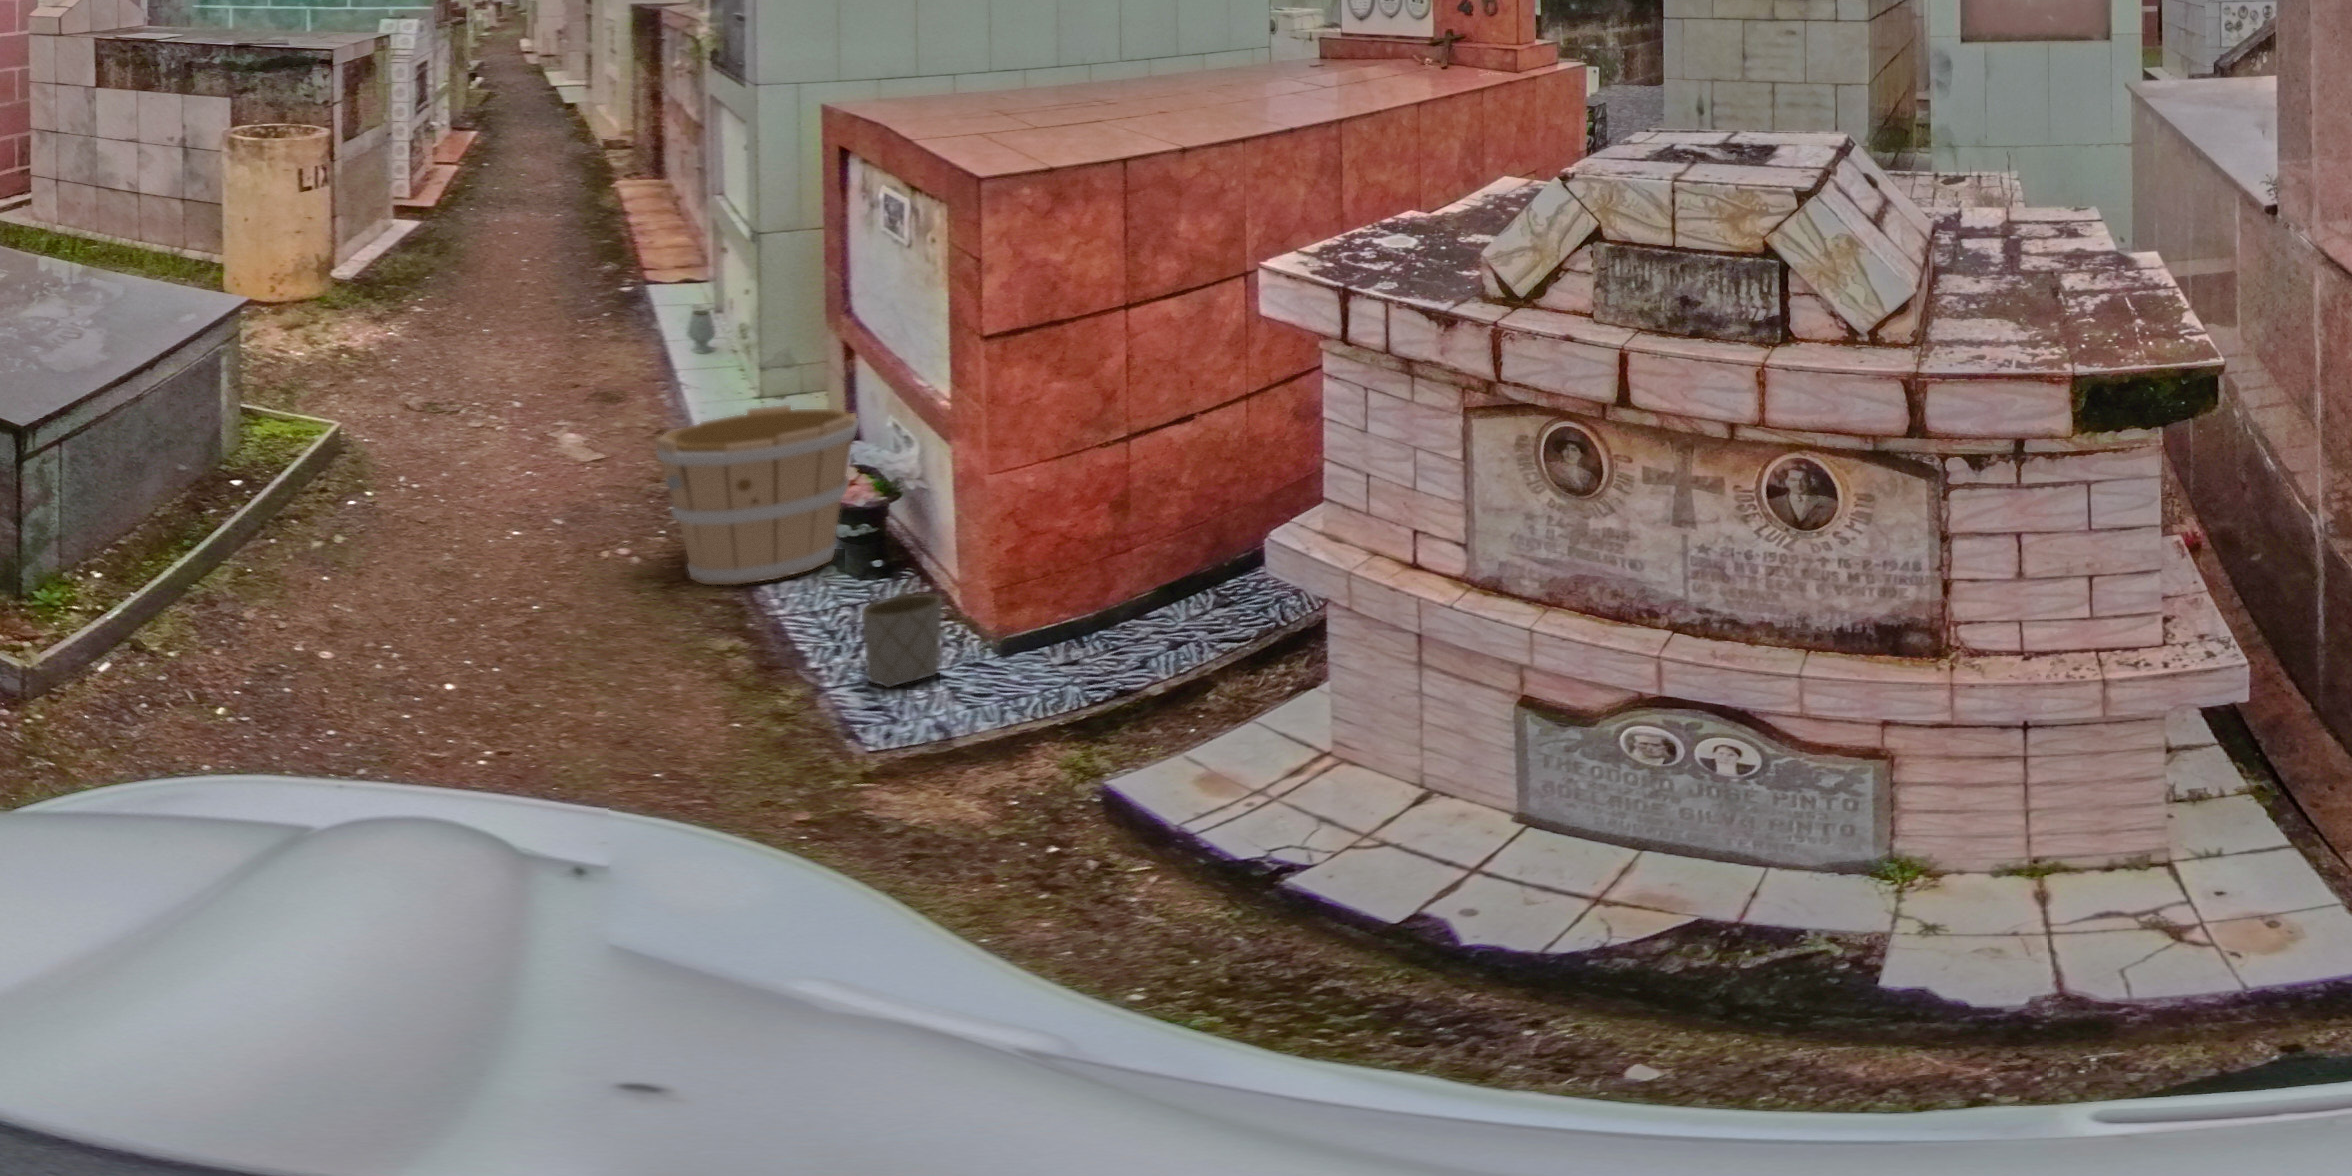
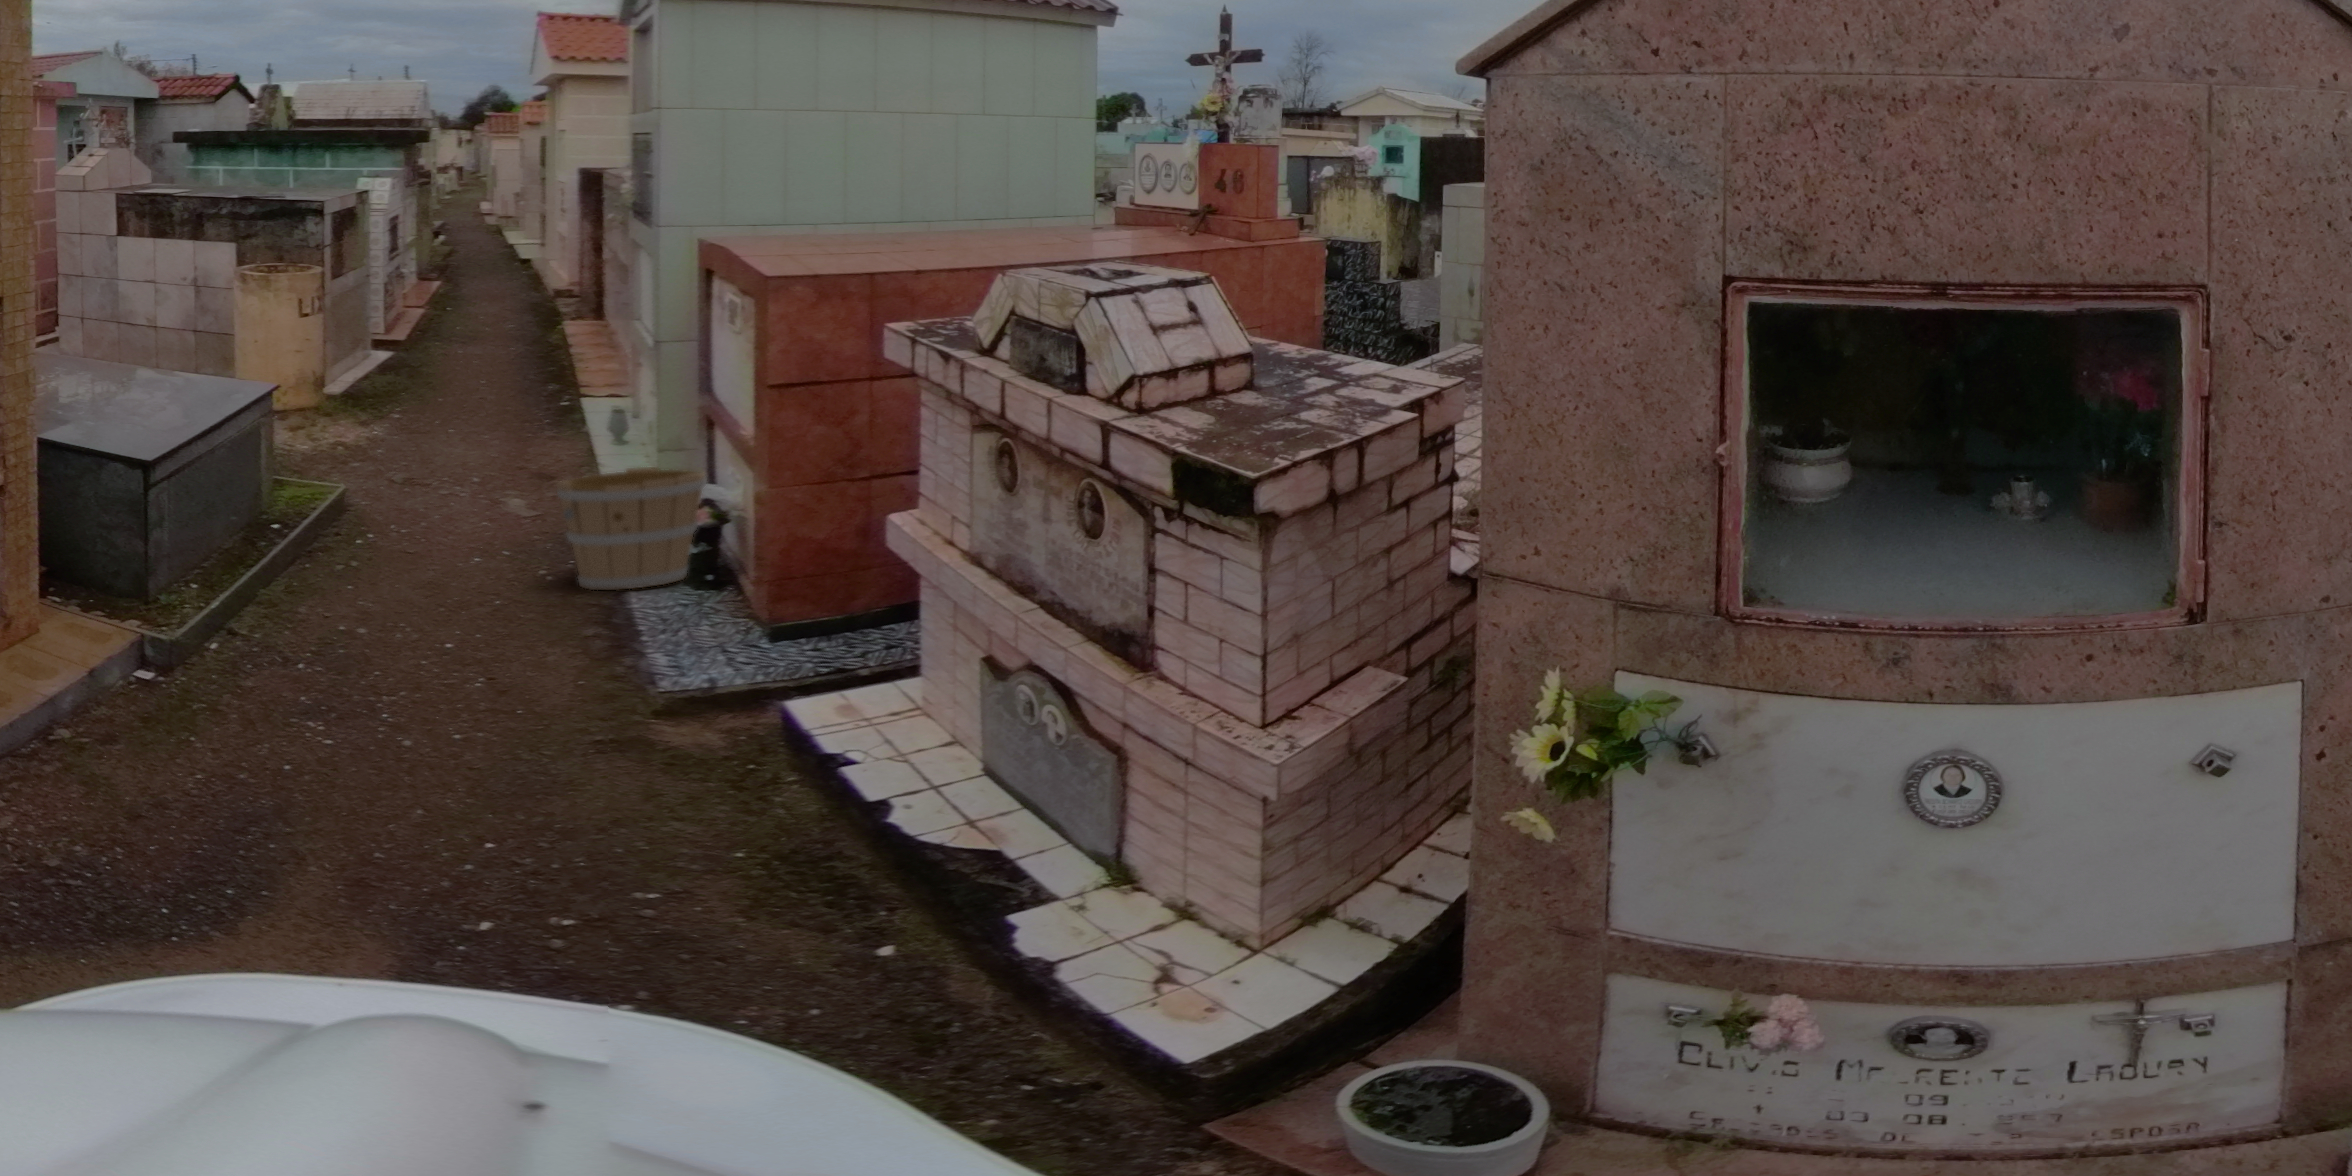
planter: present [862,594,942,687] -> none [689,587,746,647]

